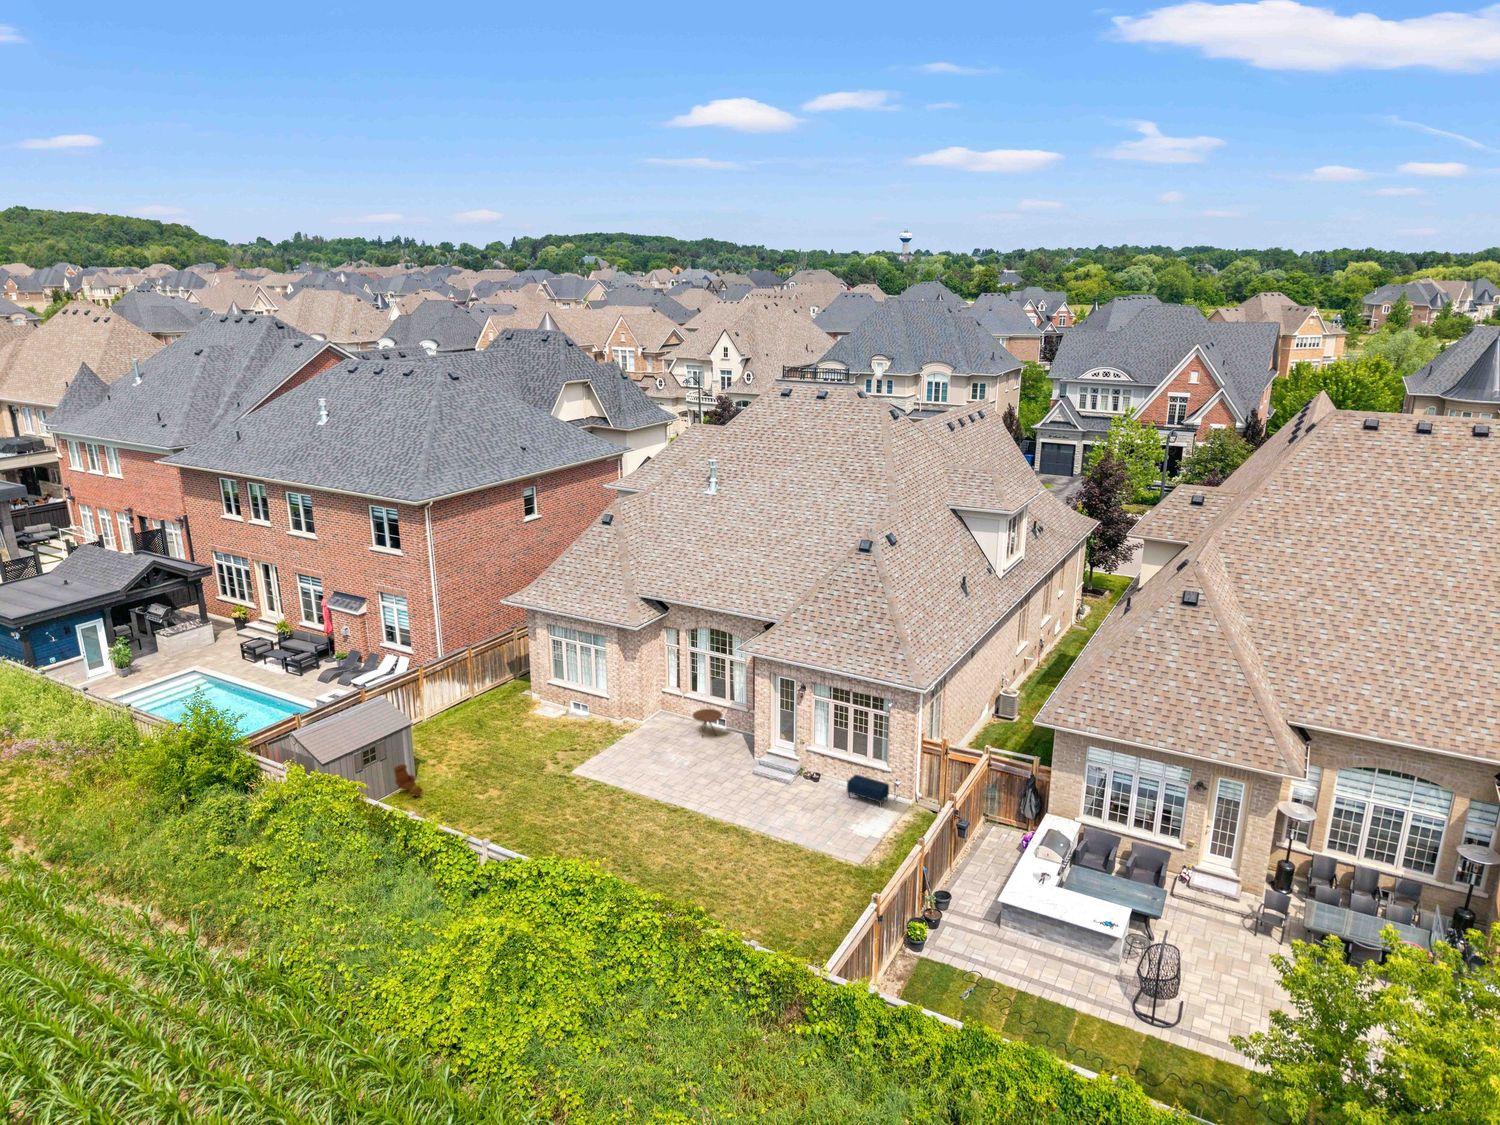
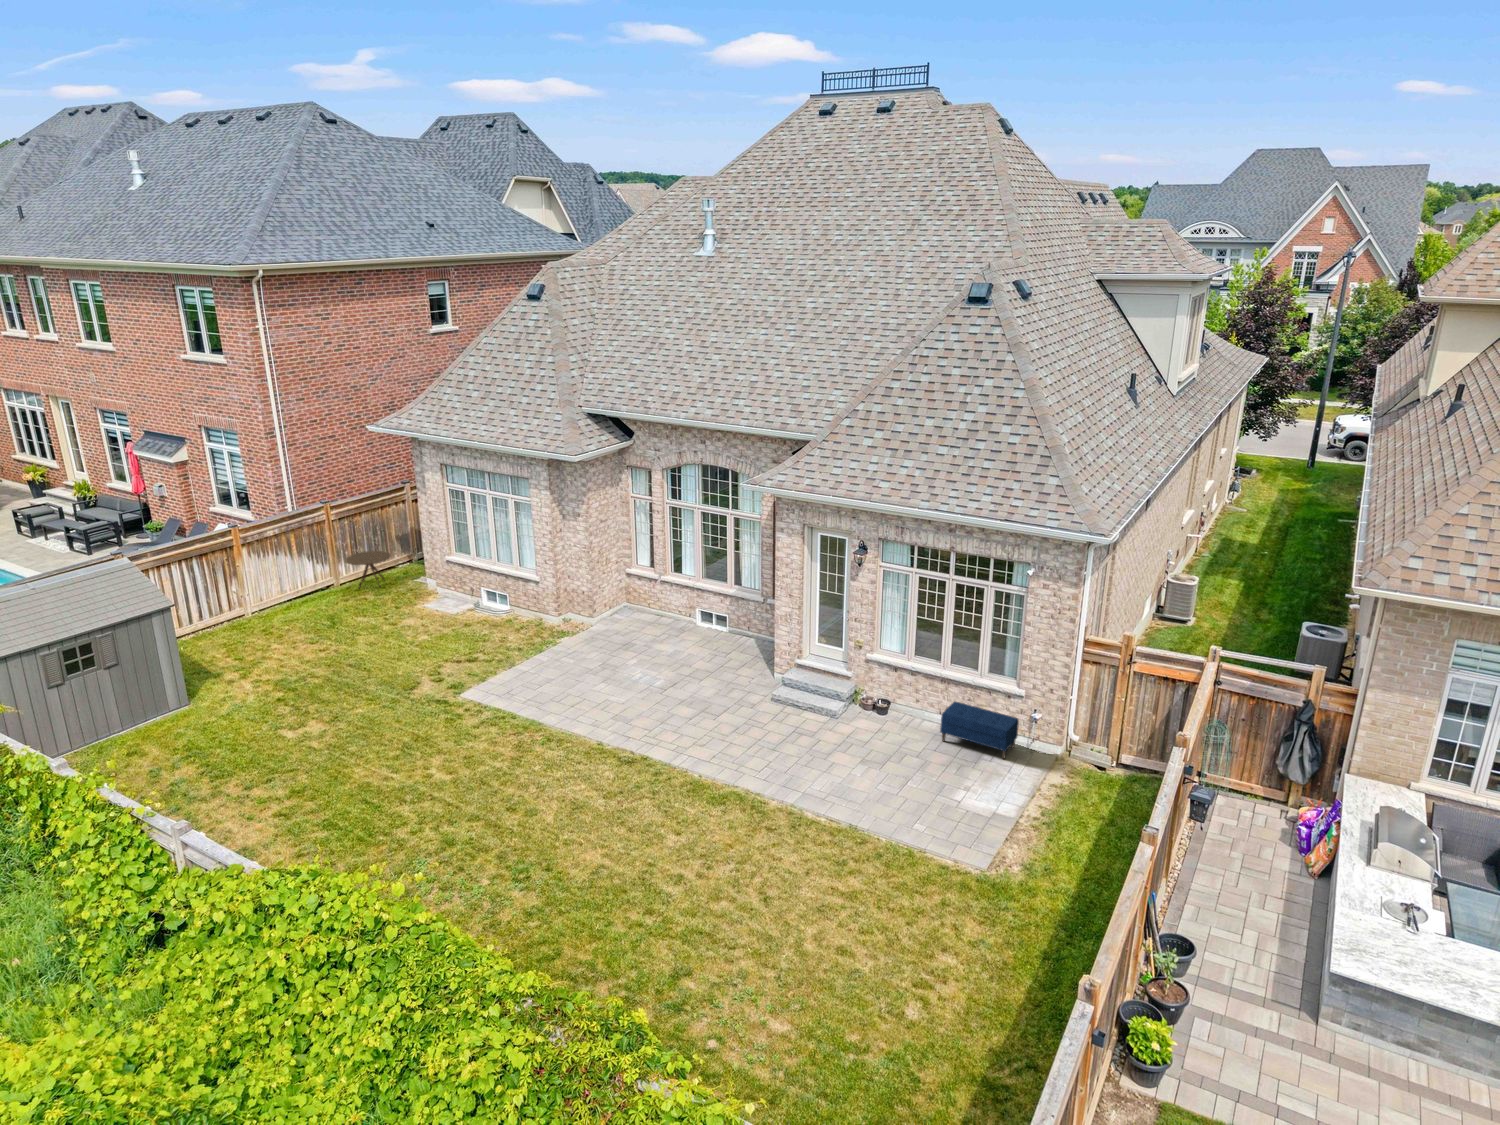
round table: present [693,709,722,731] -> present [346,551,391,587]
armchair: present [394,765,423,797] -> none [144,676,193,736]

